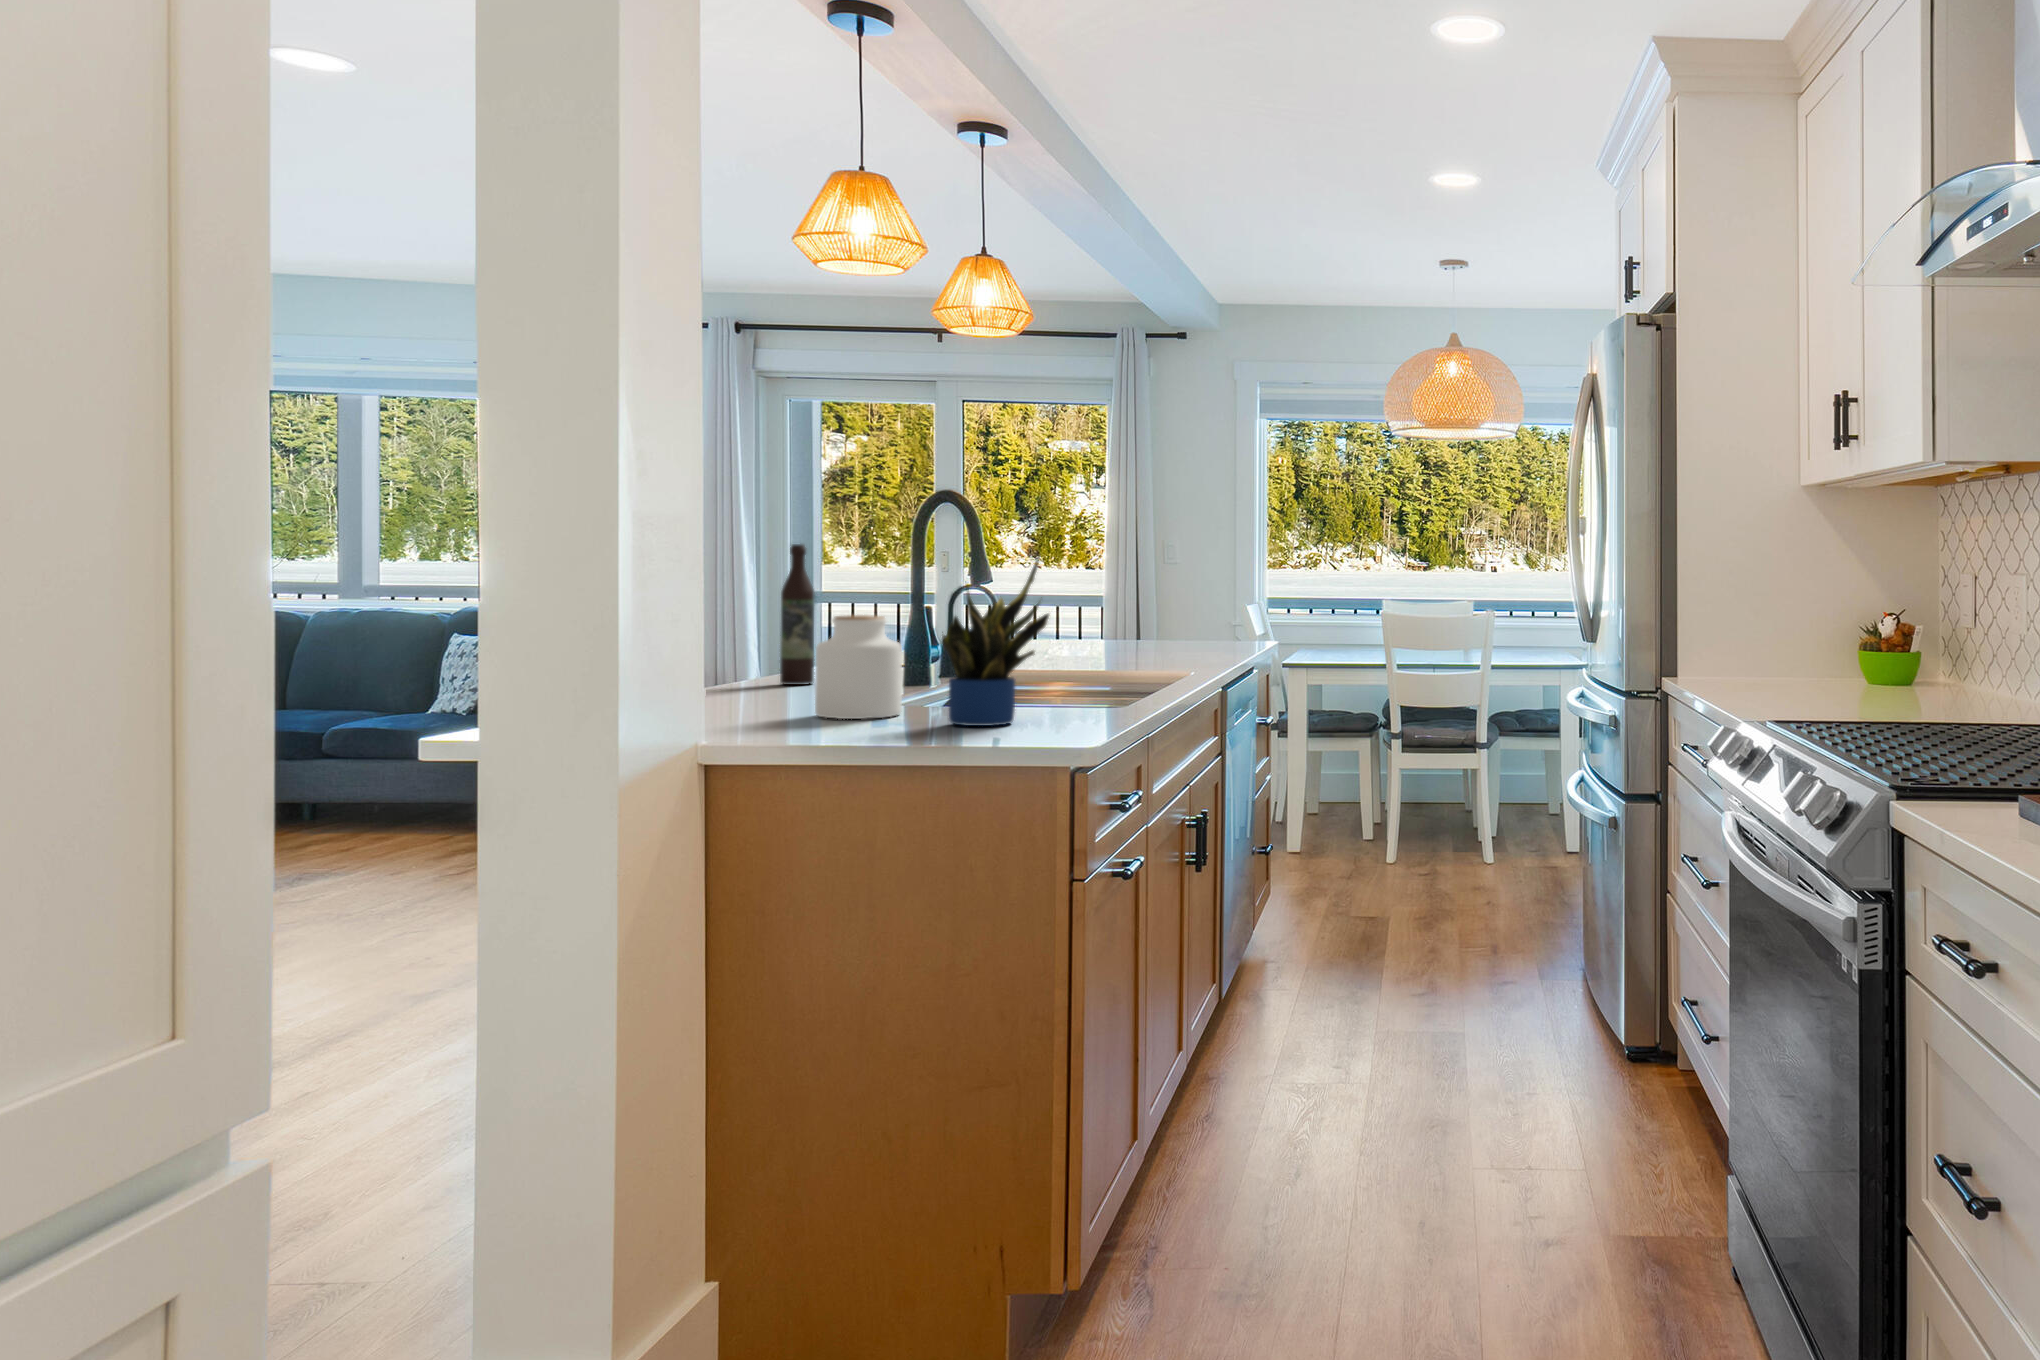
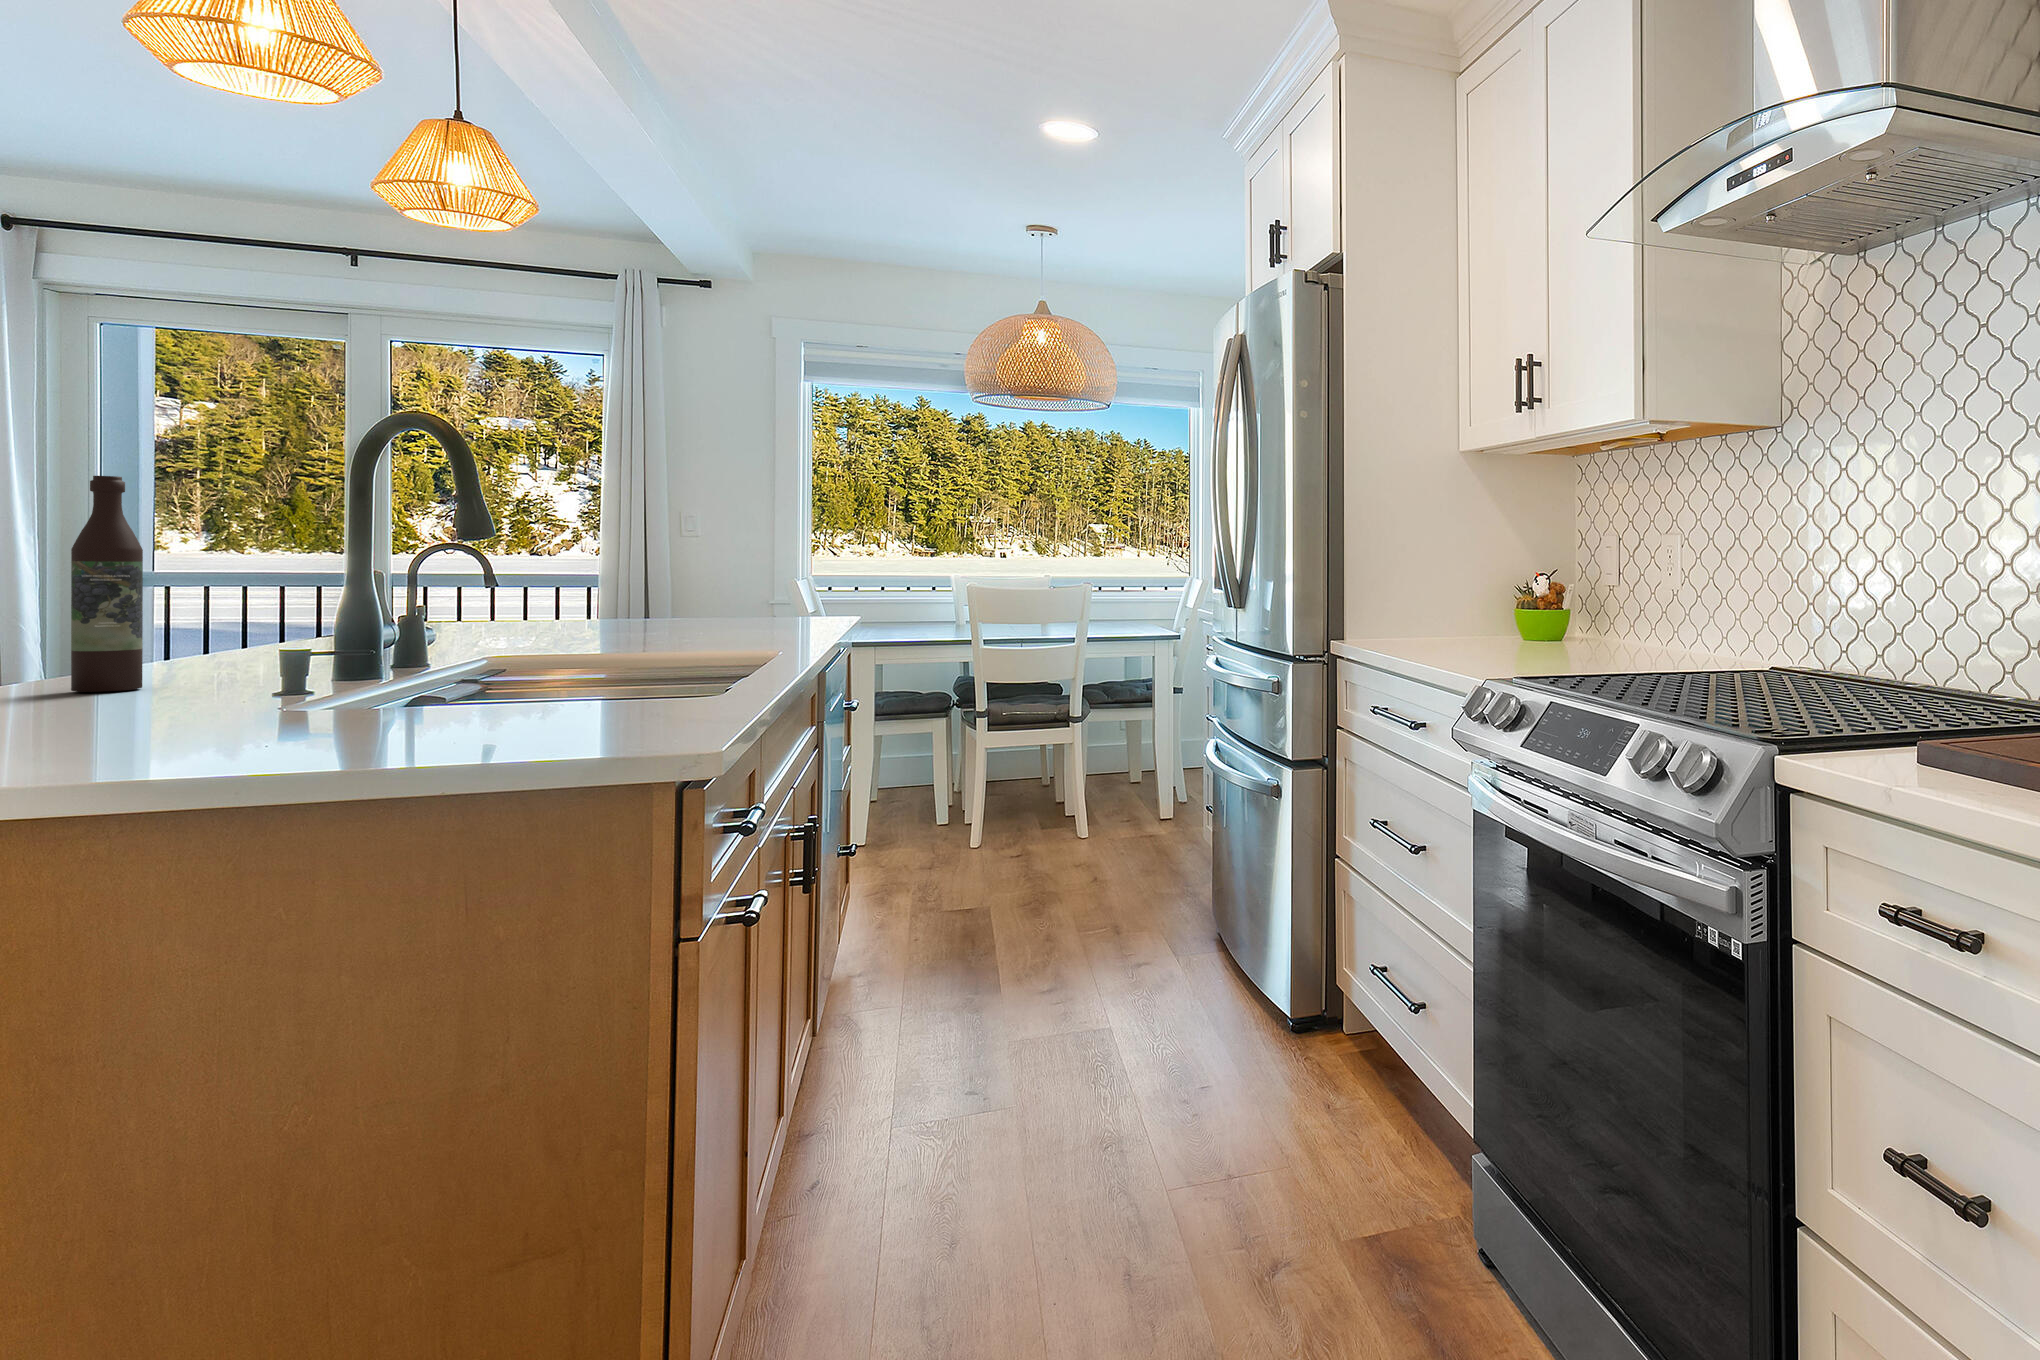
potted plant: present [942,559,1049,726] -> none [427,471,636,740]
jar: present [815,615,902,719] -> none [150,573,337,742]

